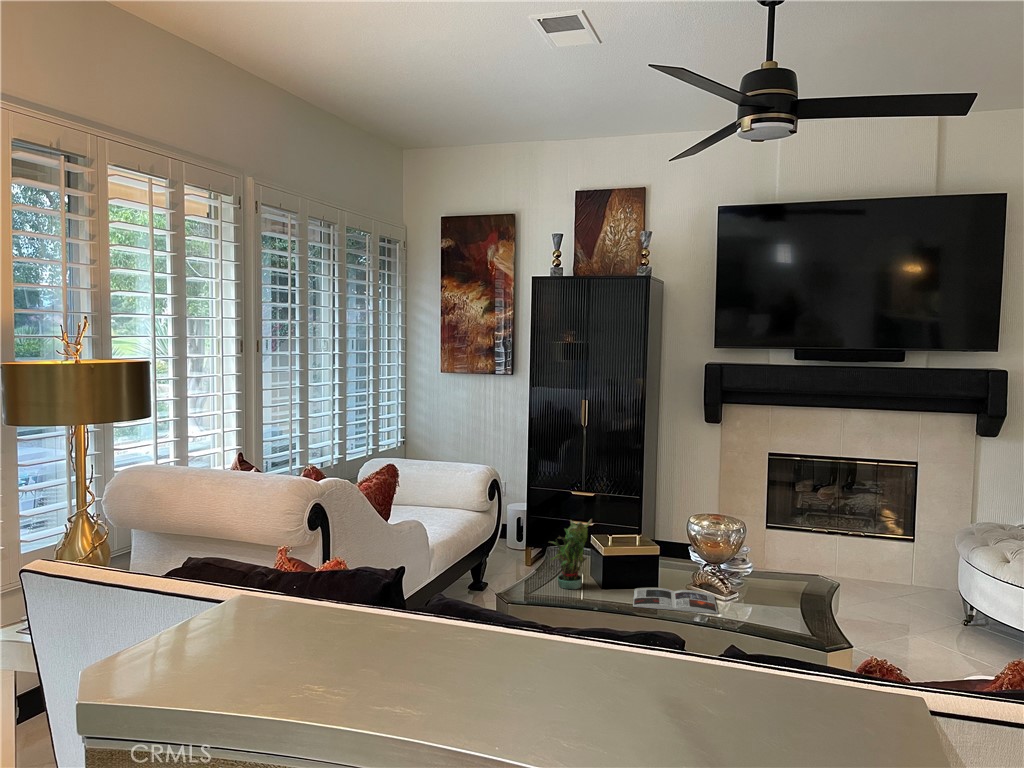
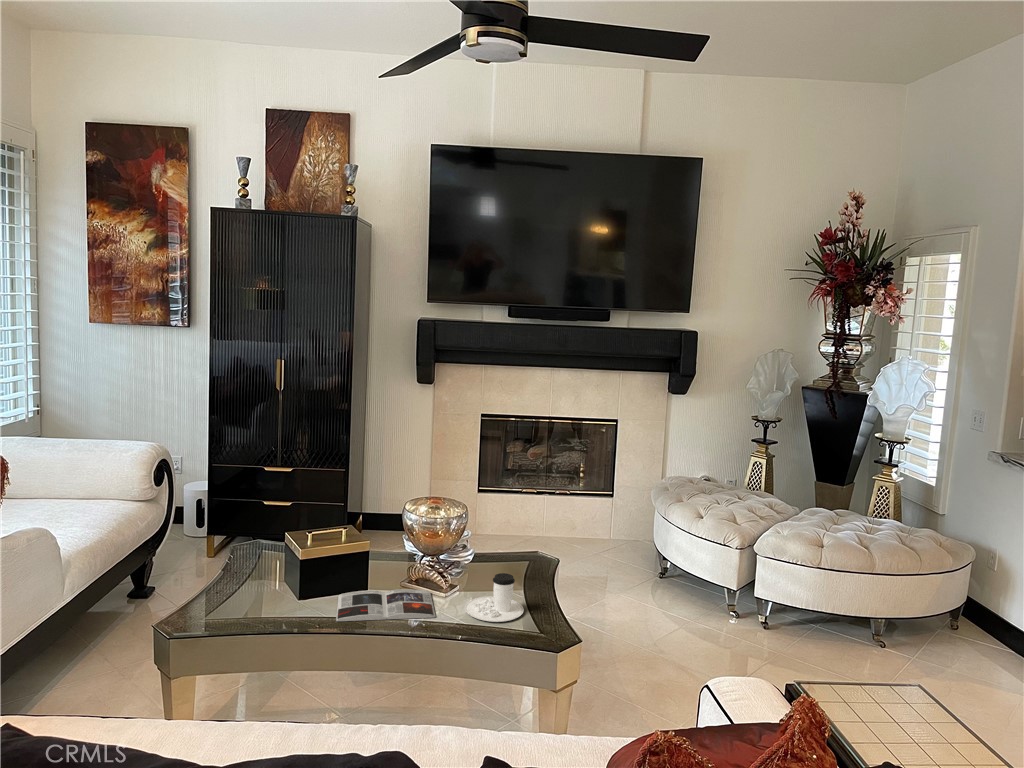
potted plant: present [550,519,592,589] -> none [227,516,285,605]
coffee cup: none [745,582,801,624] -> present [465,573,524,622]

